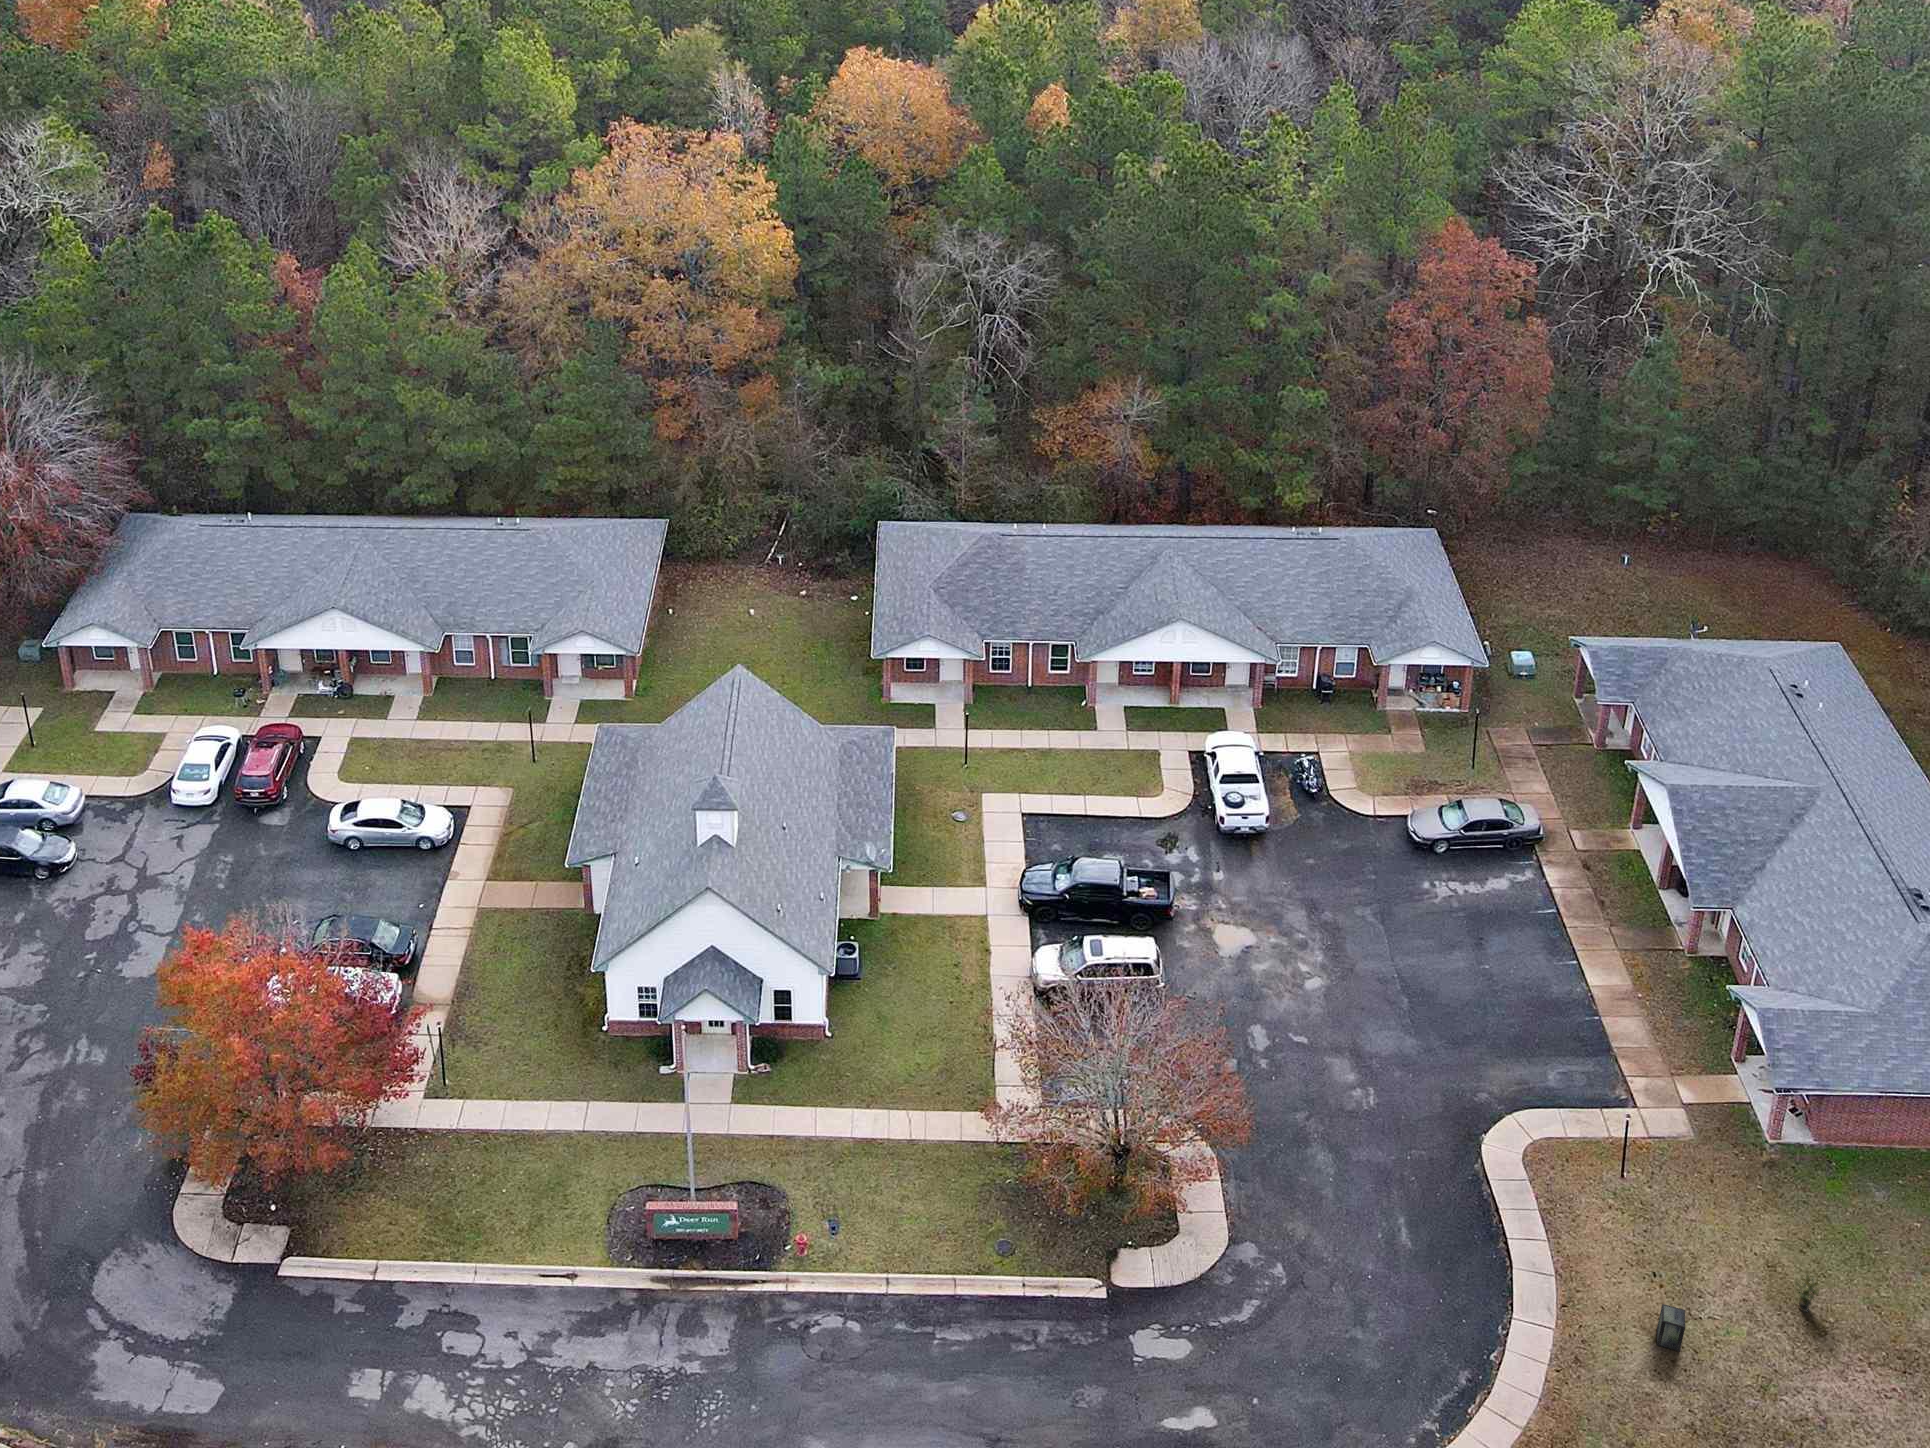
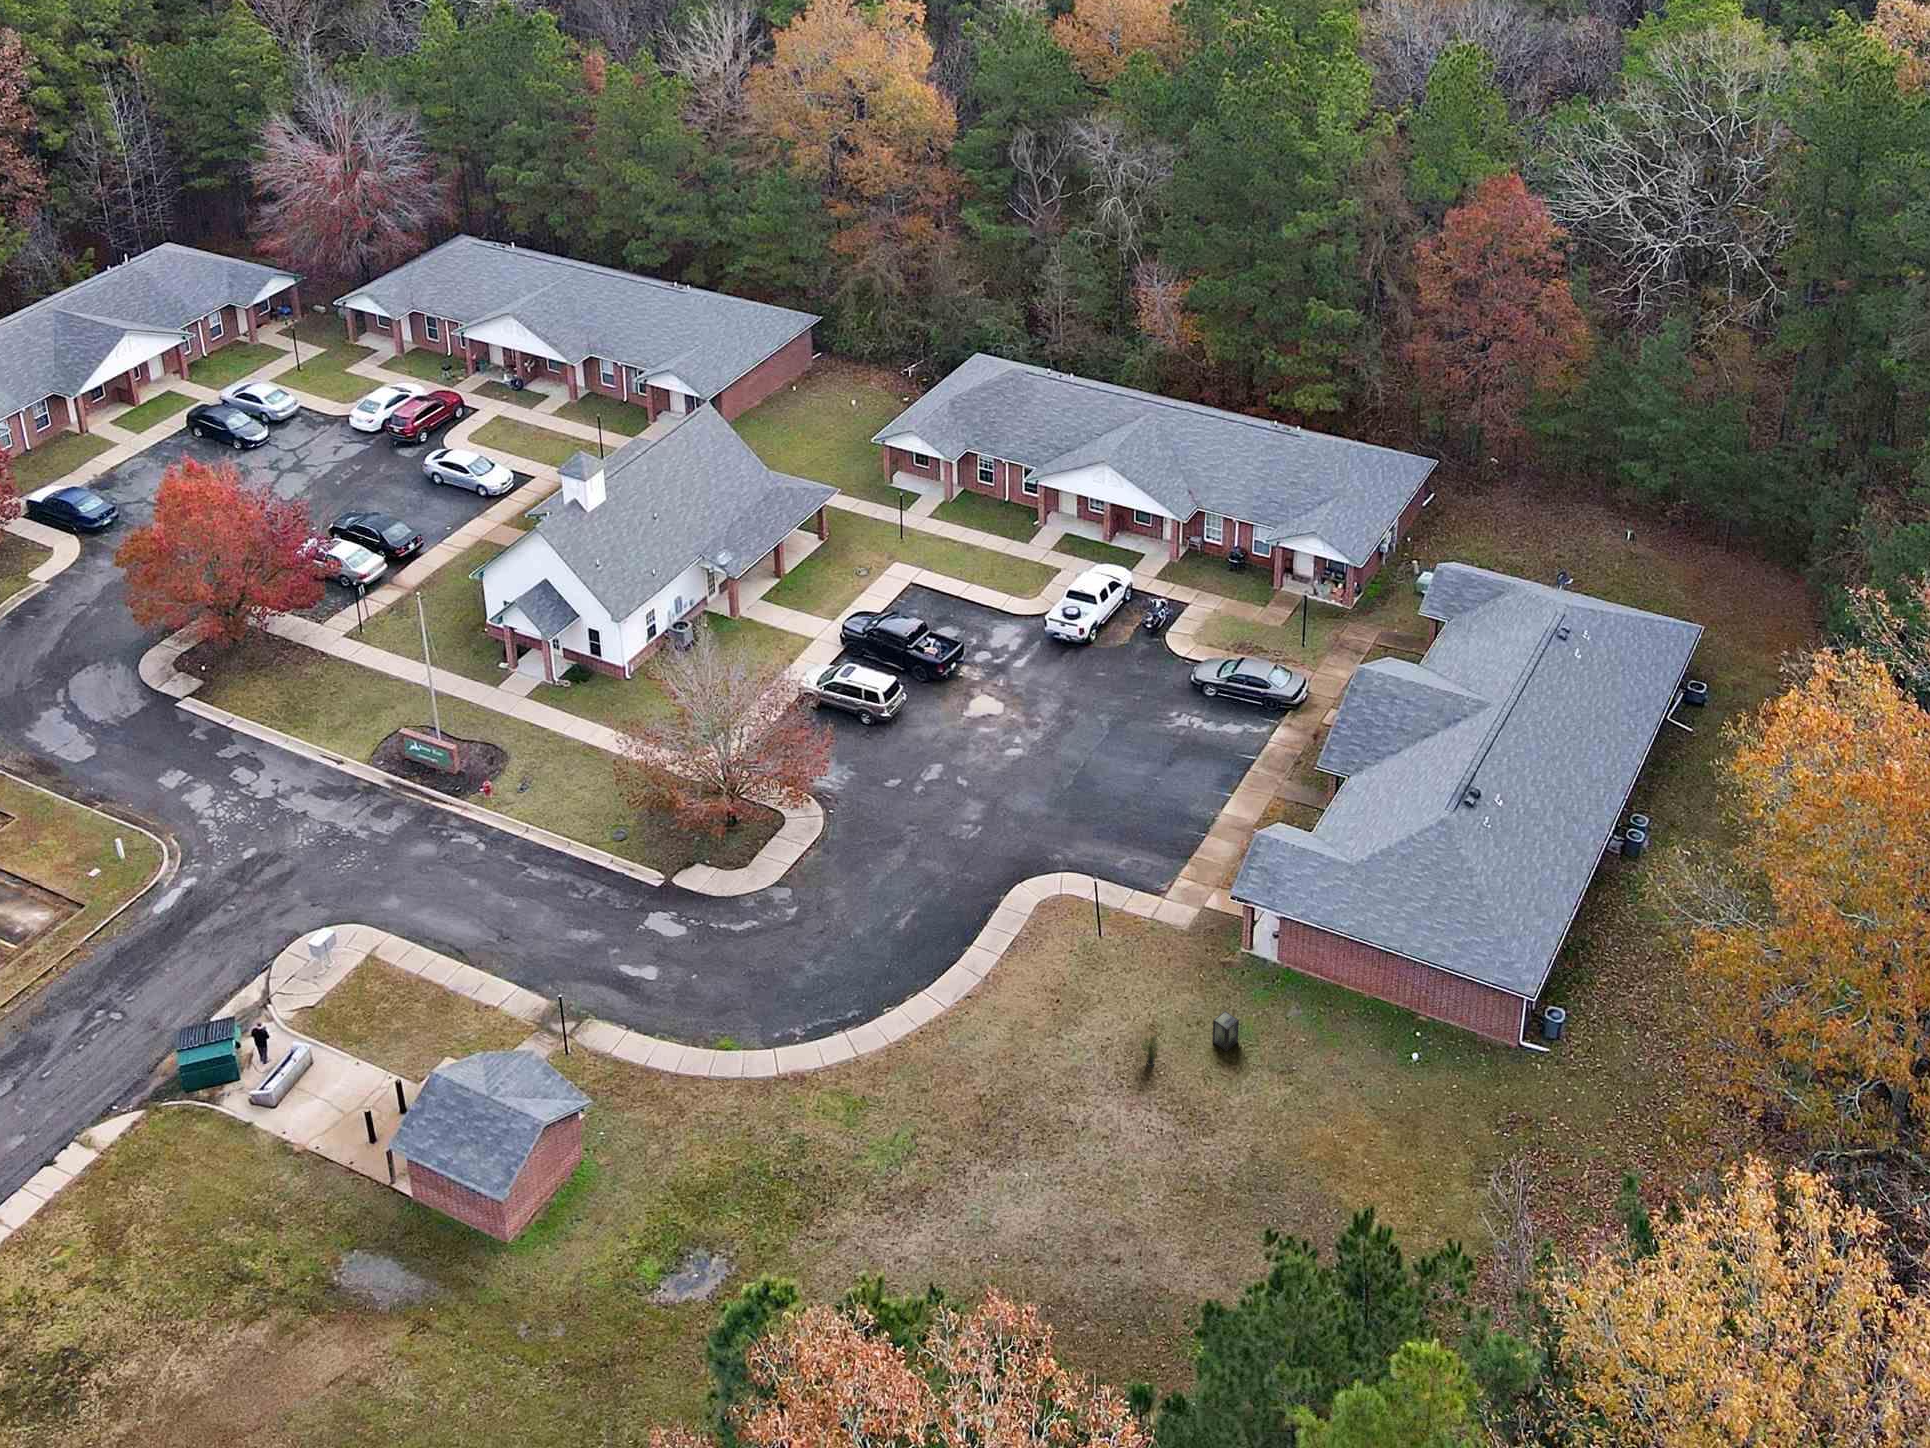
storage box: present [1657,1304,1685,1352] -> present [1212,1011,1239,1052]

